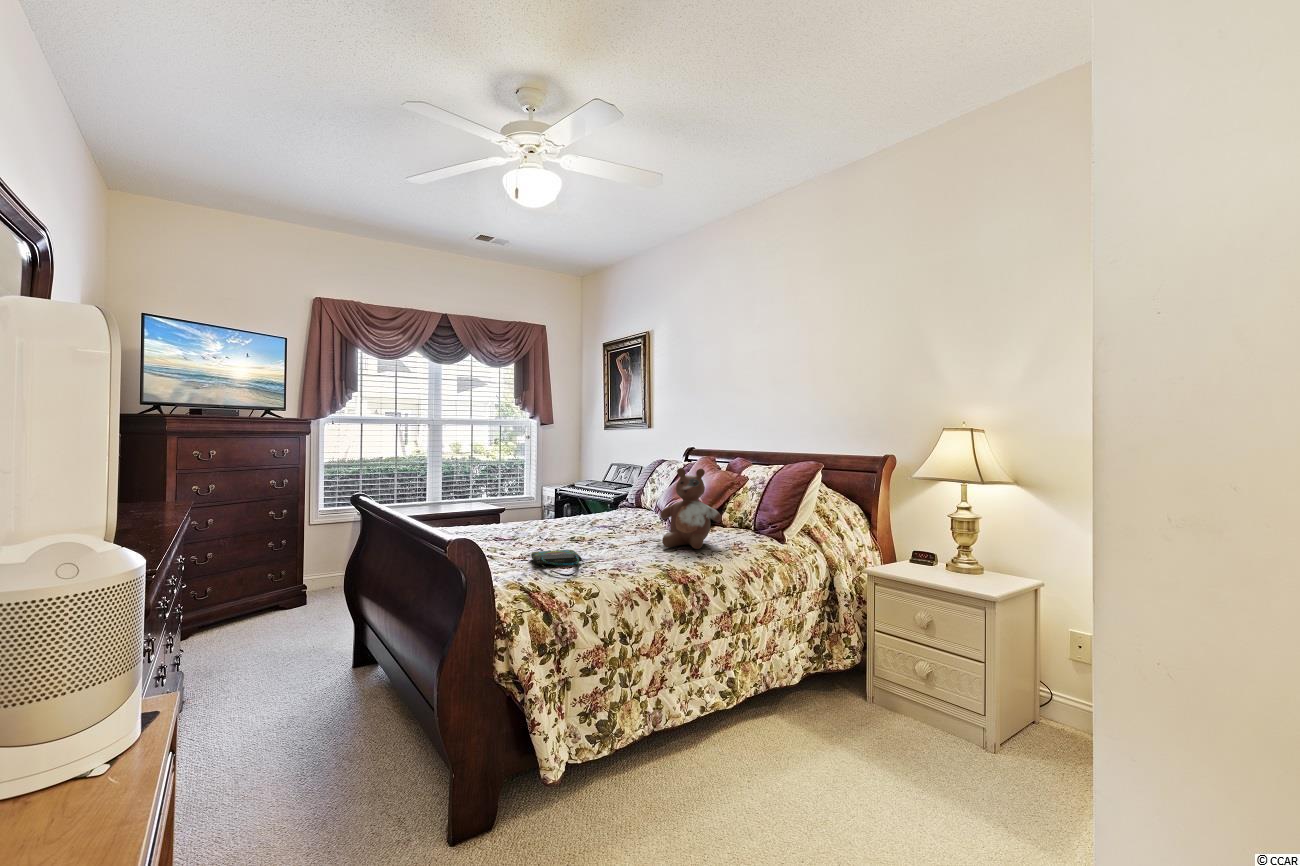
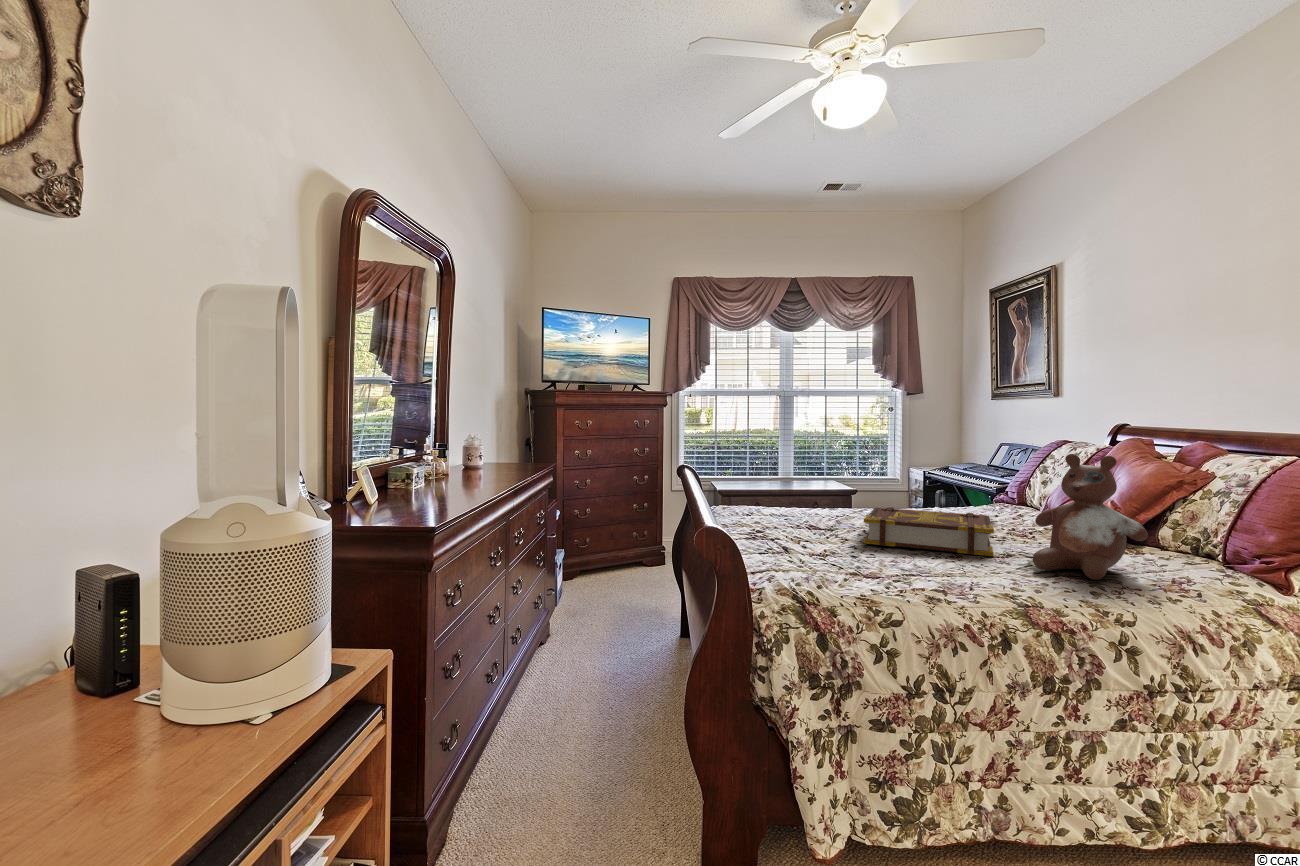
book: none [547,515,636,546] -> present [864,507,994,556]
tote bag: present [531,550,584,576] -> none [828,551,900,591]

